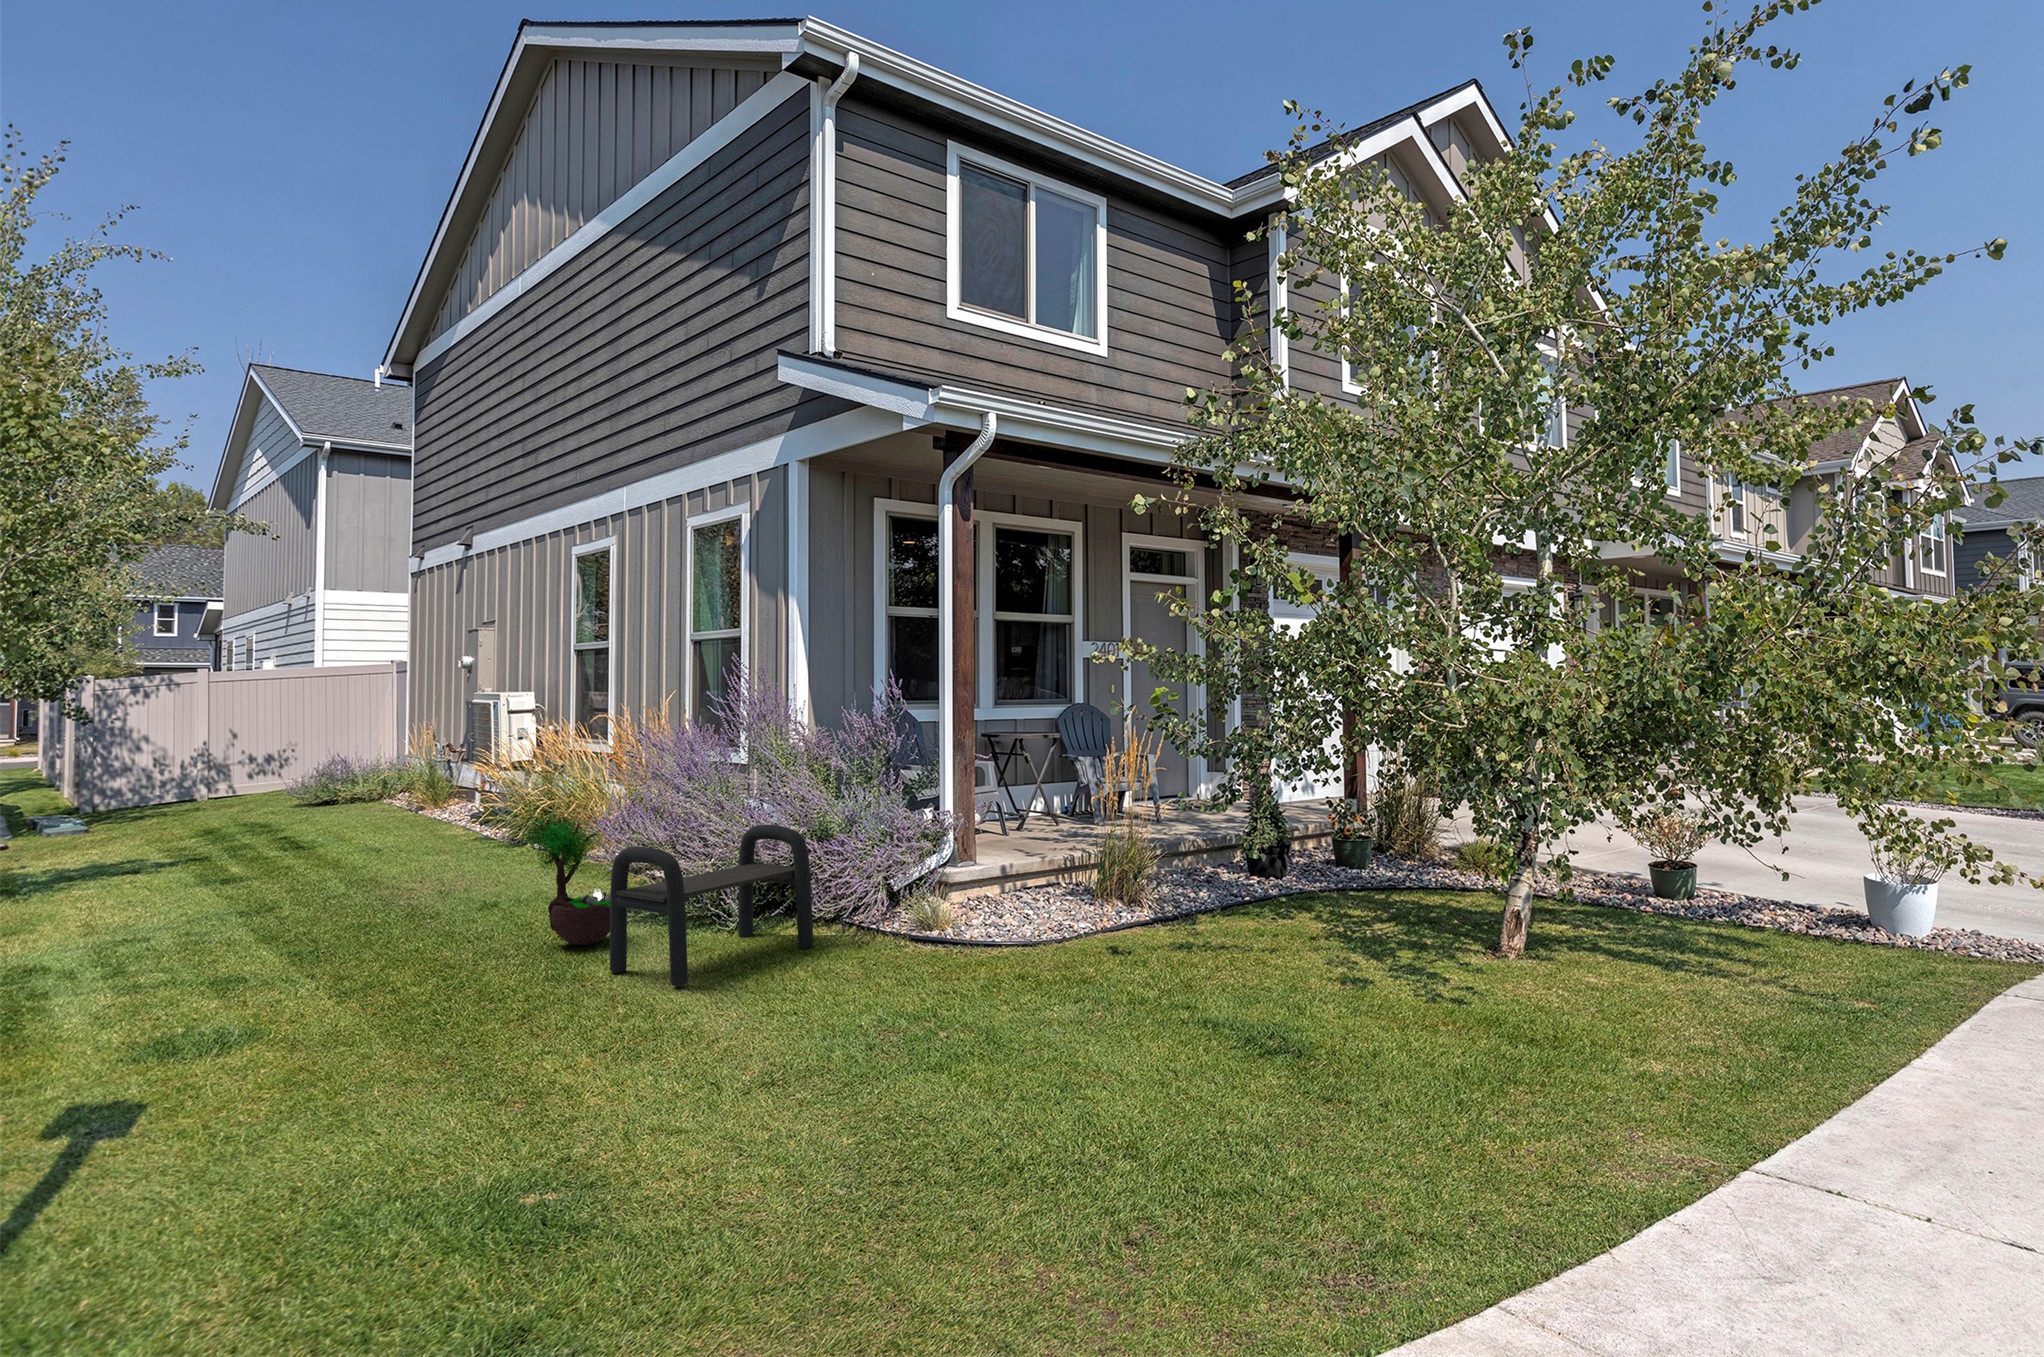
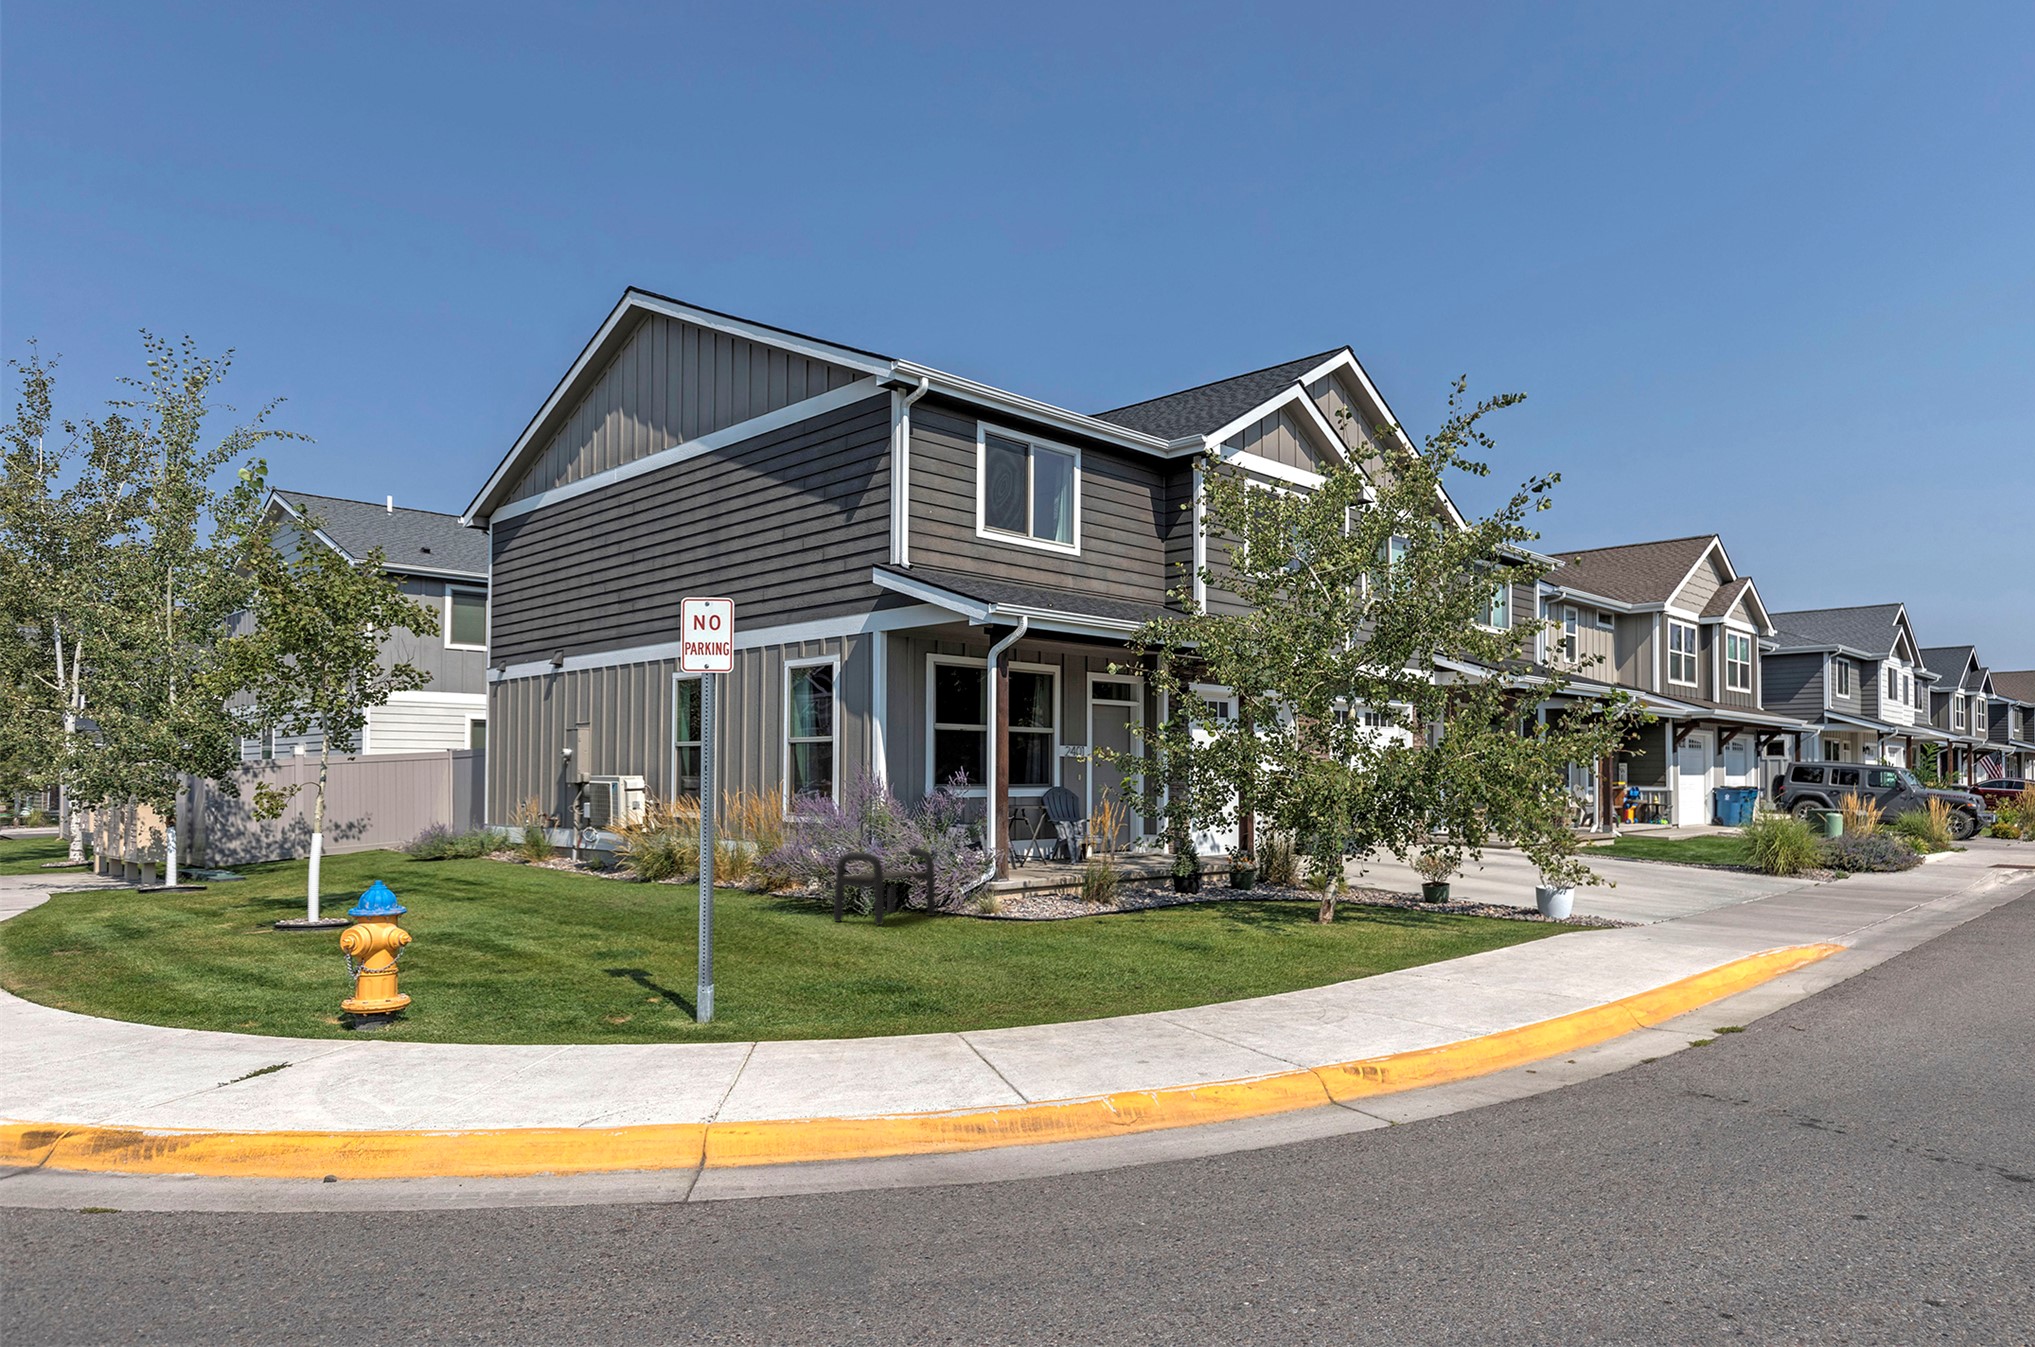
potted tree: present [524,801,610,945] -> none [770,831,821,914]

